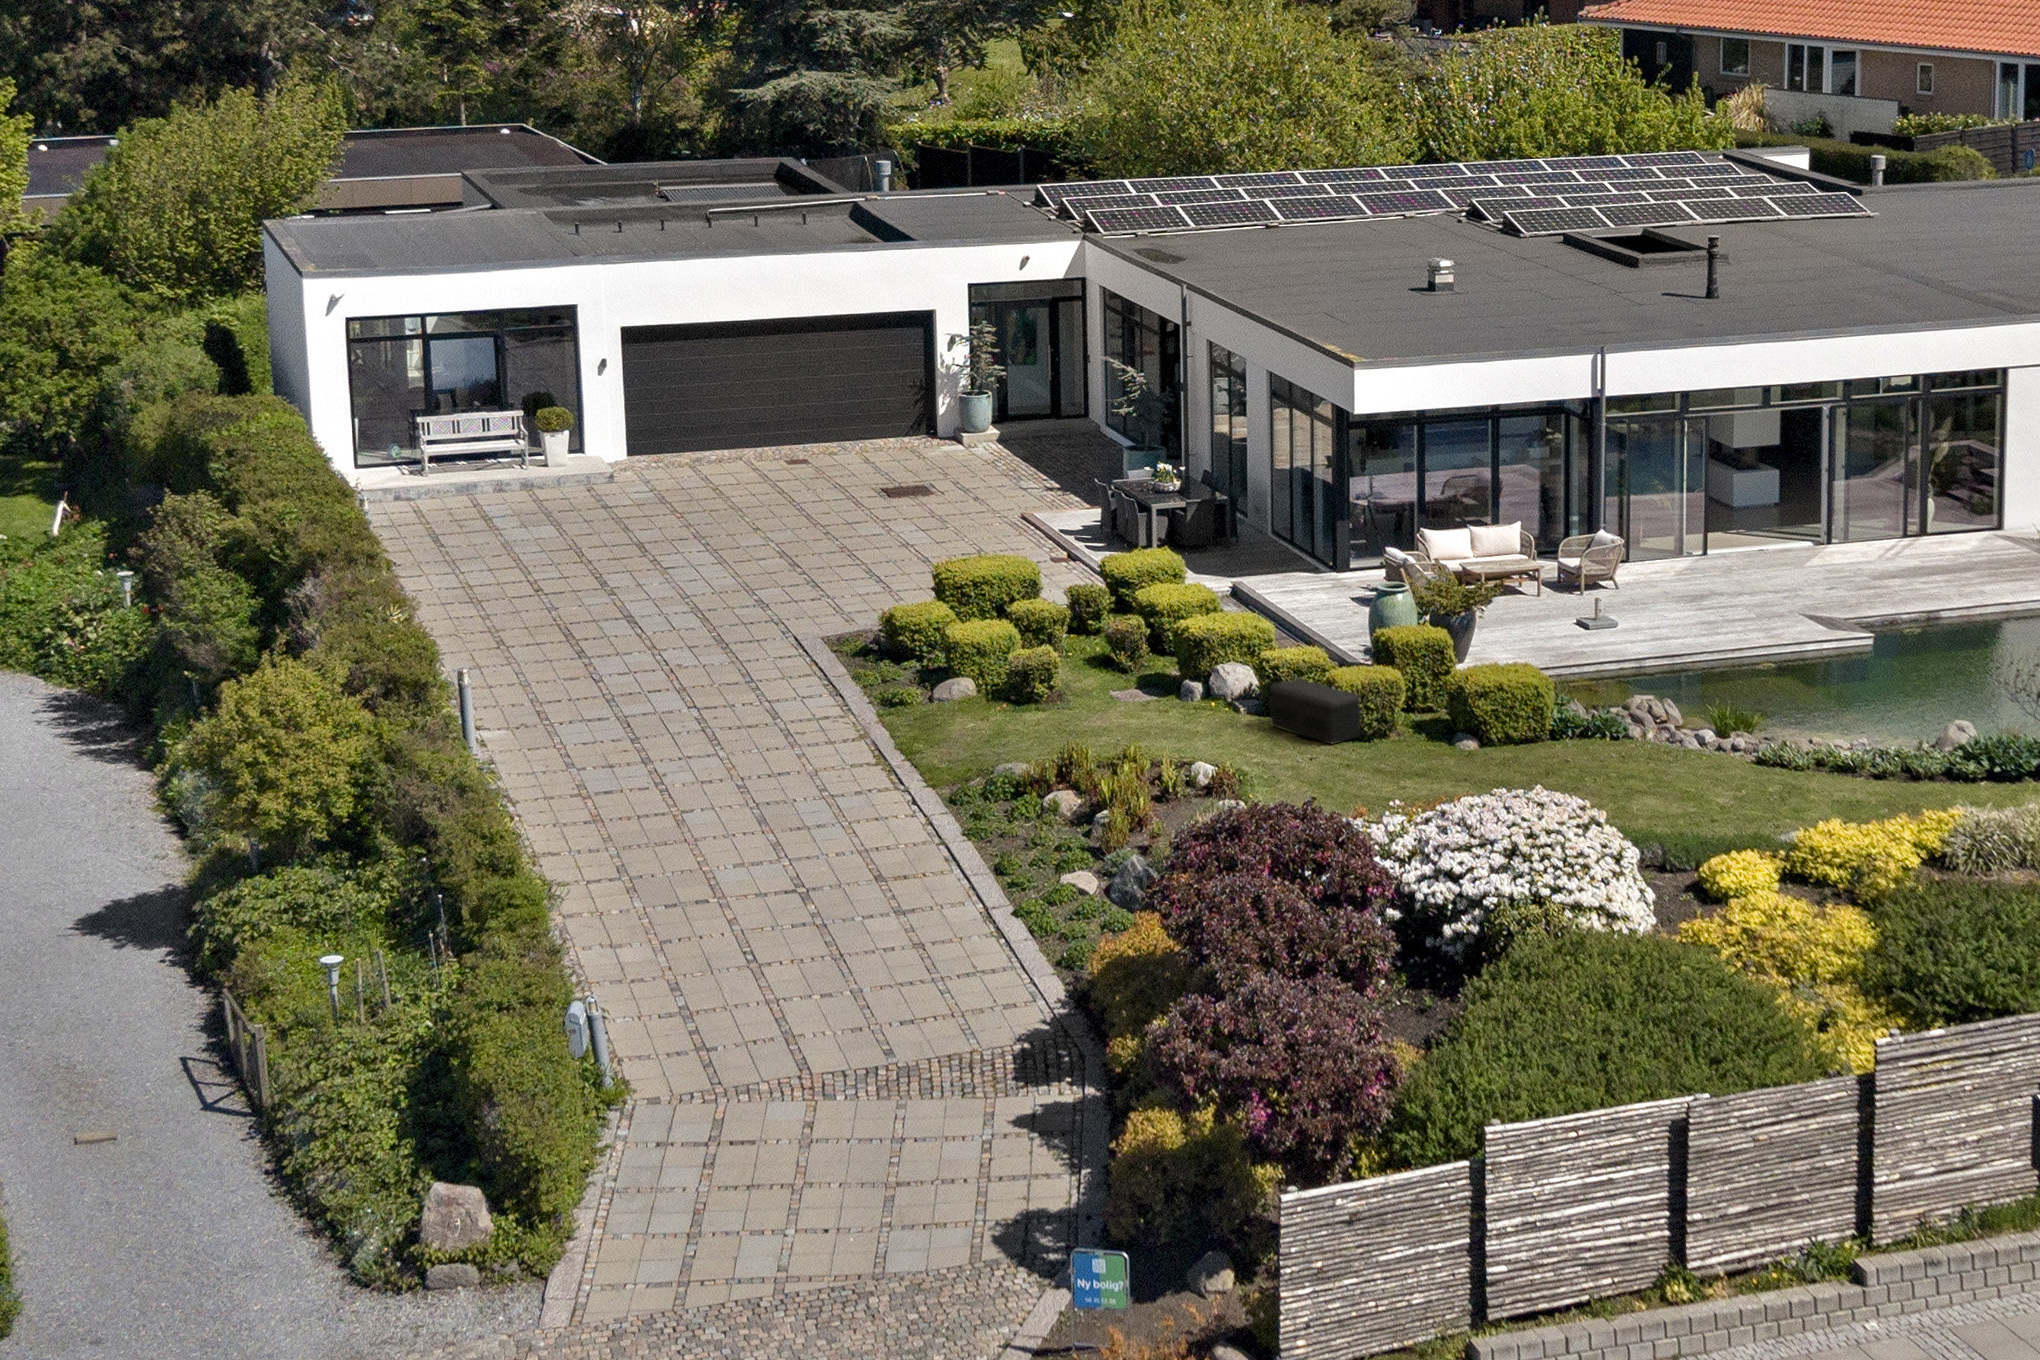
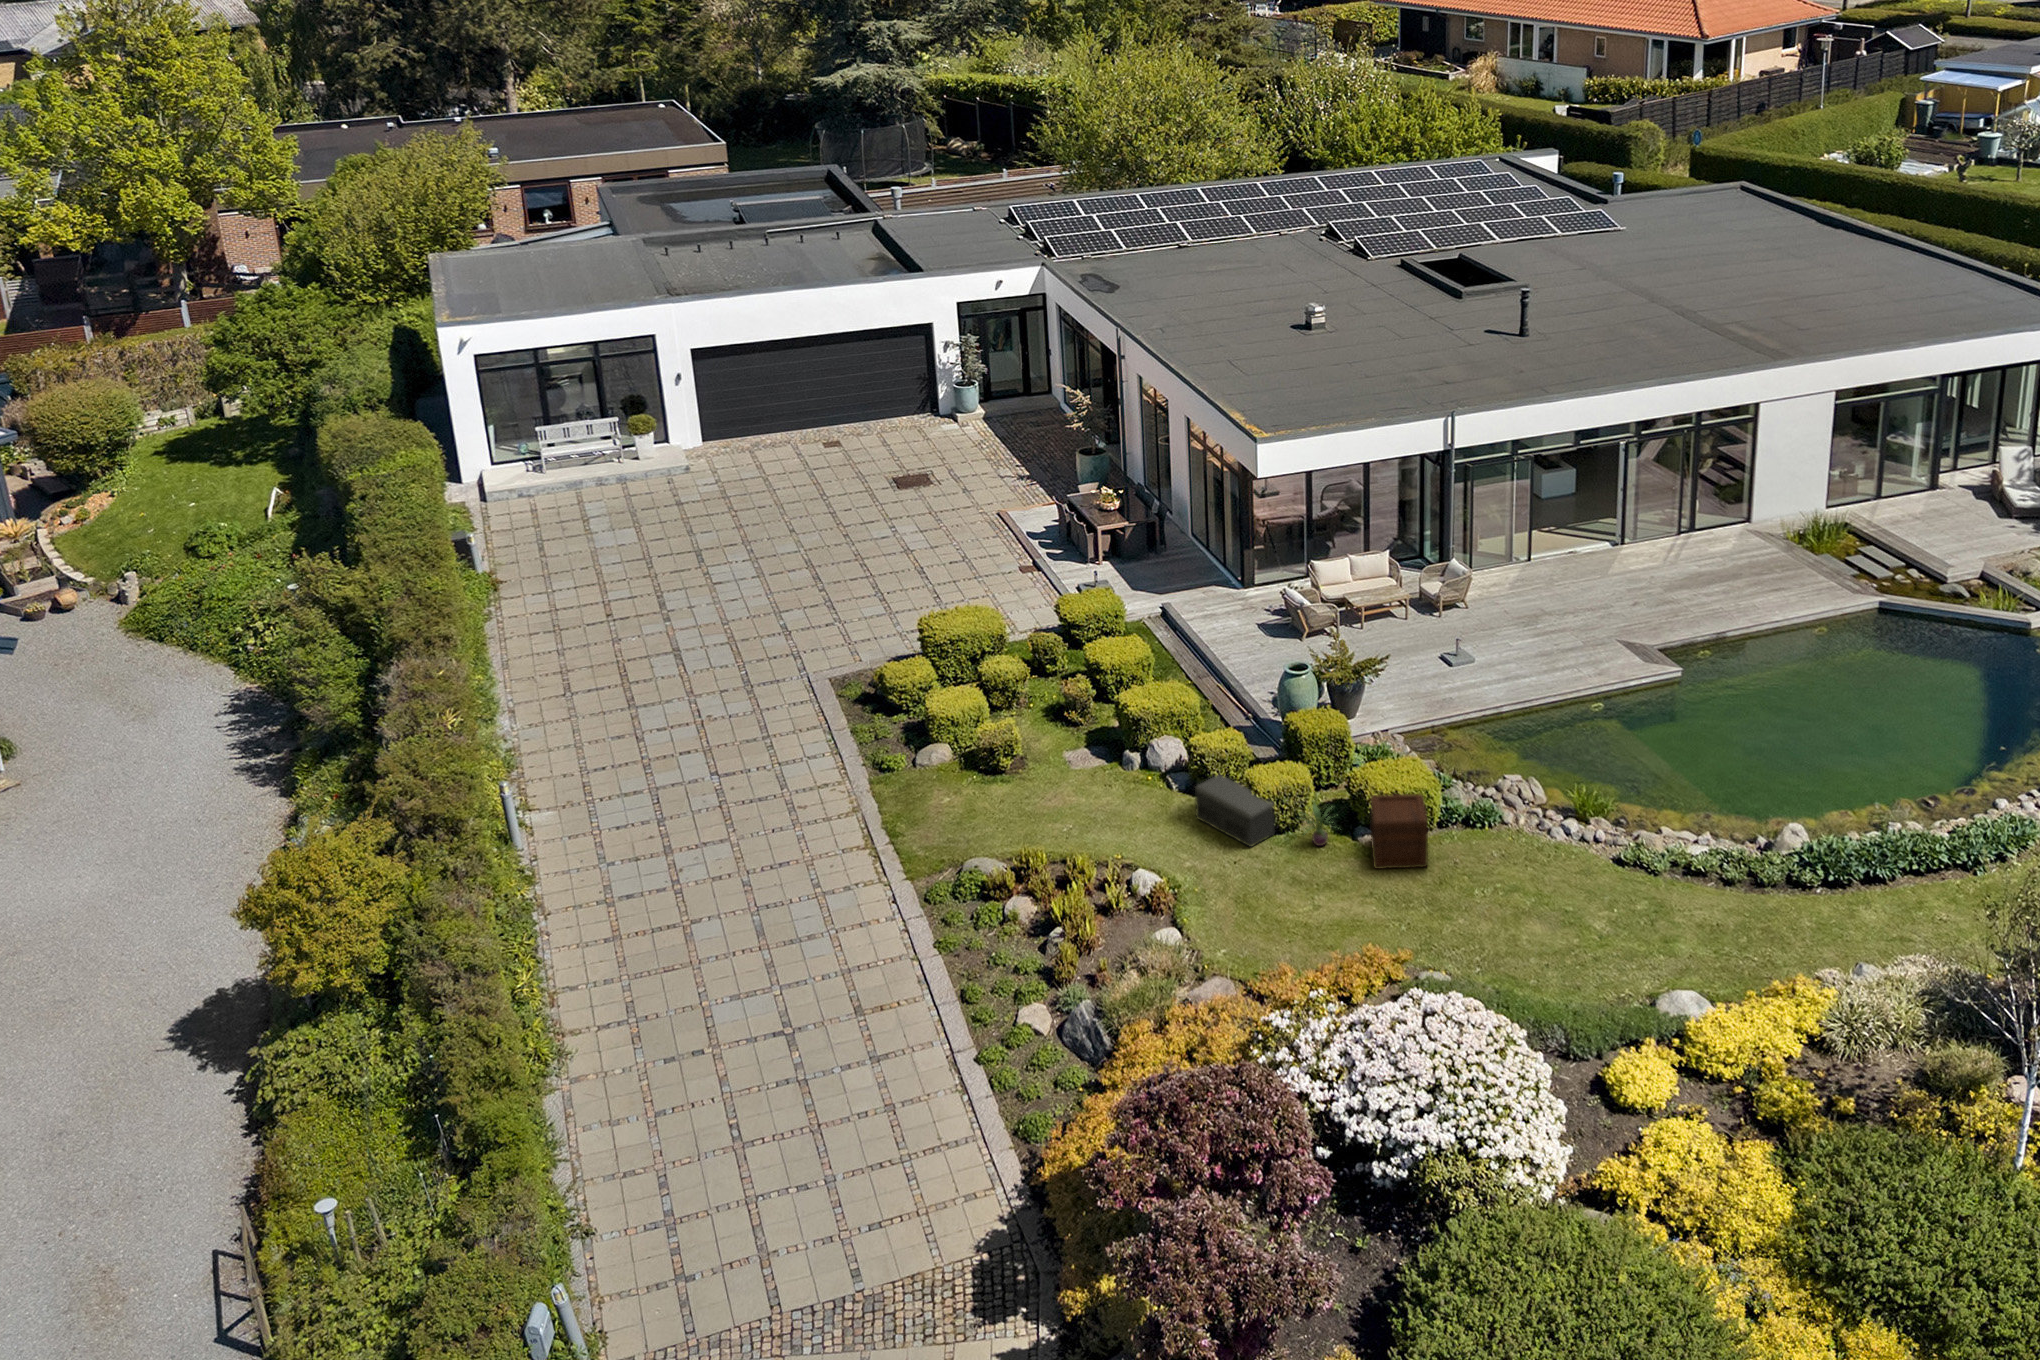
wooden crate: none [1470,685,1533,759] -> present [1371,794,1428,869]
decorative plant: none [1385,692,1437,745] -> present [1300,803,1335,846]

